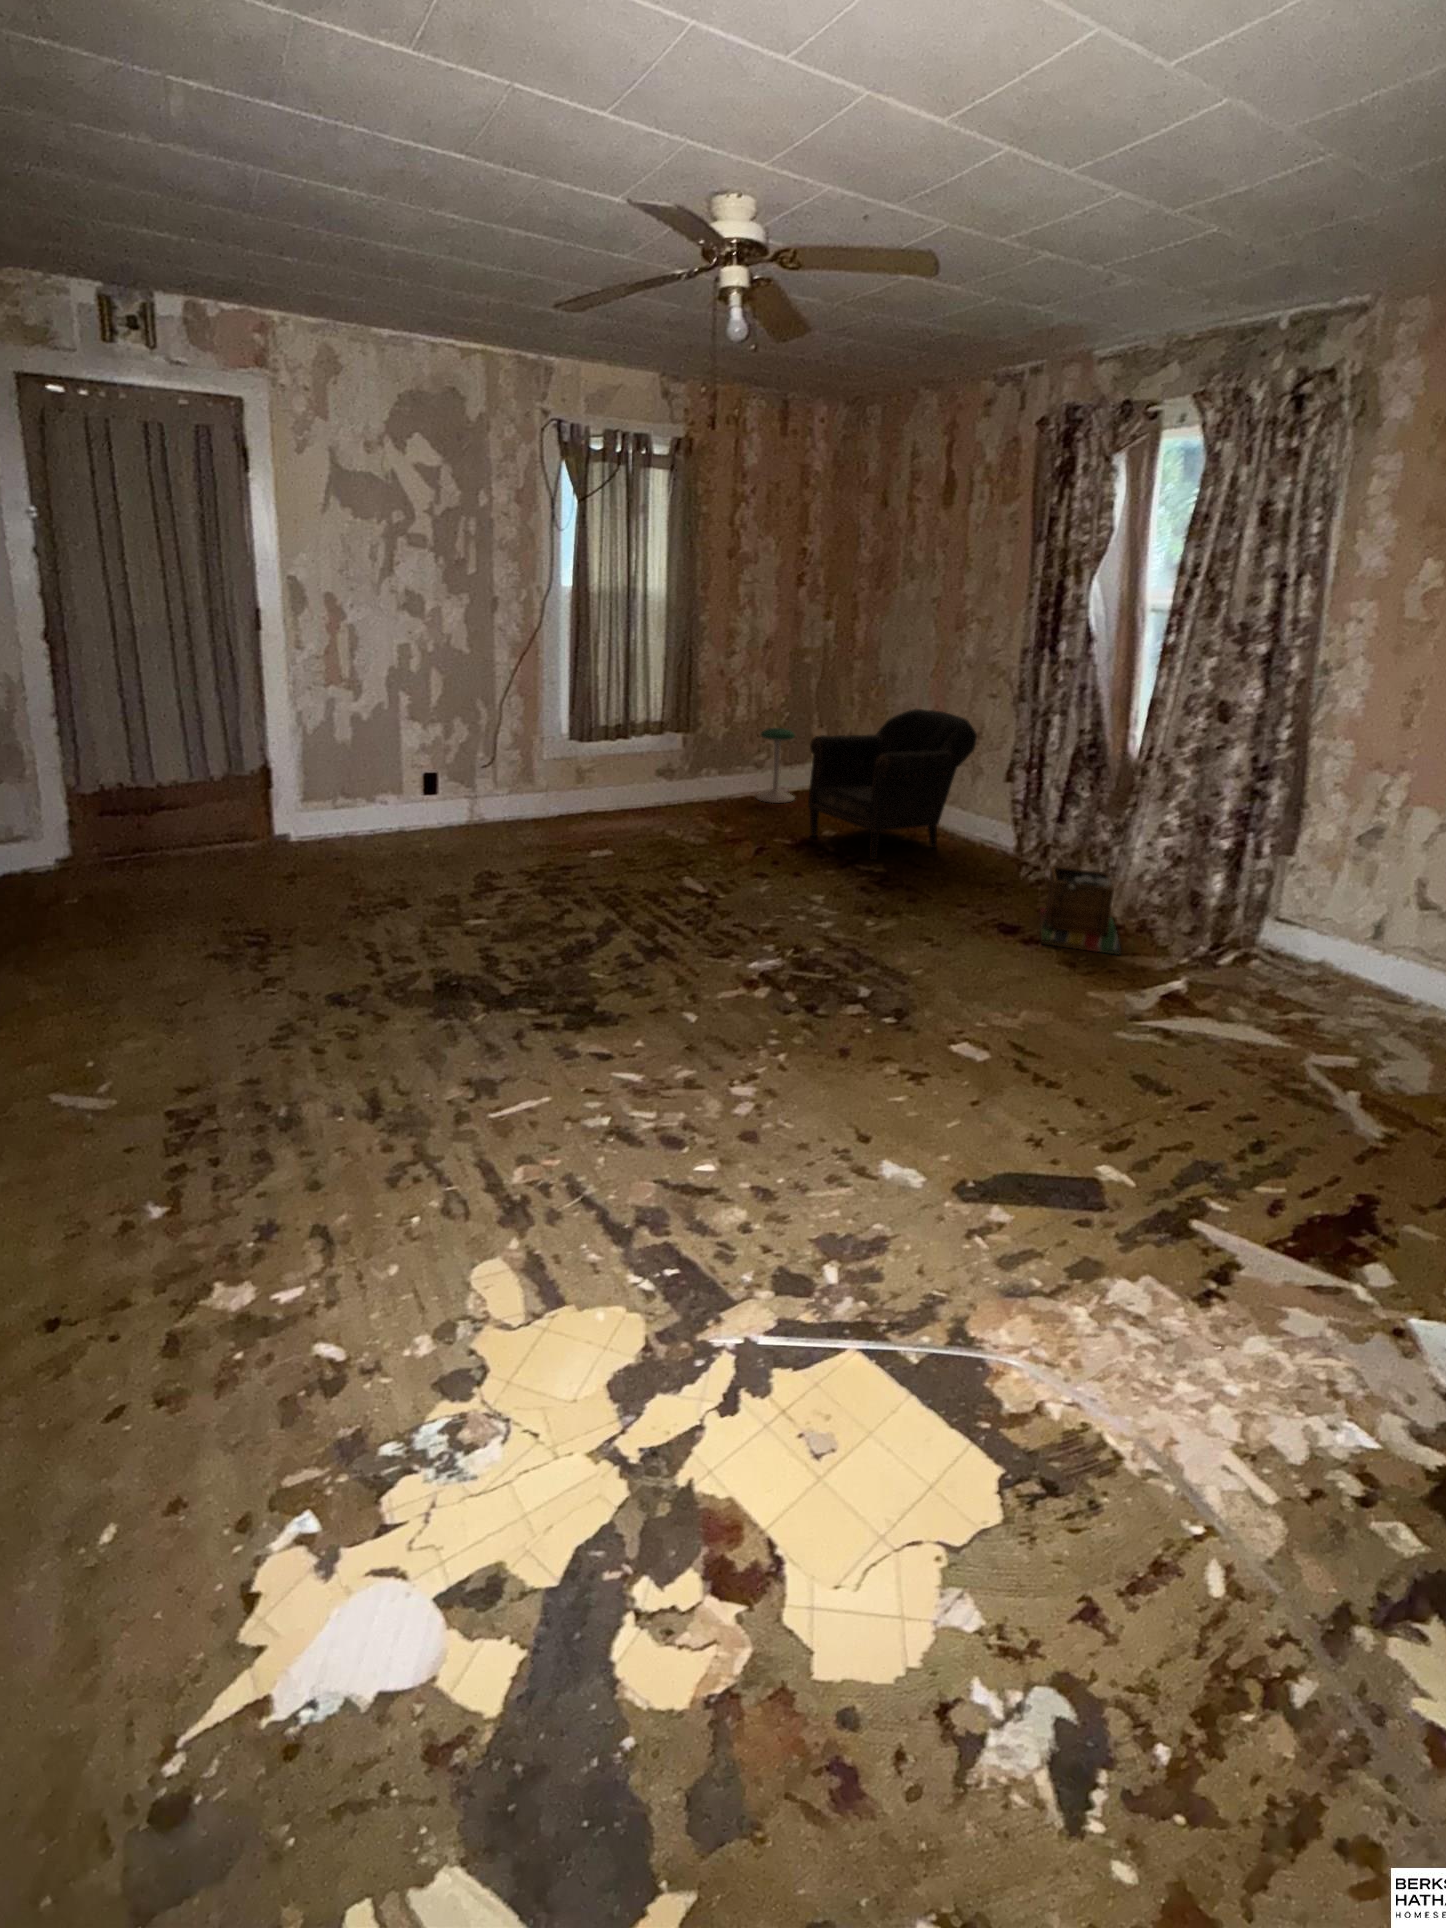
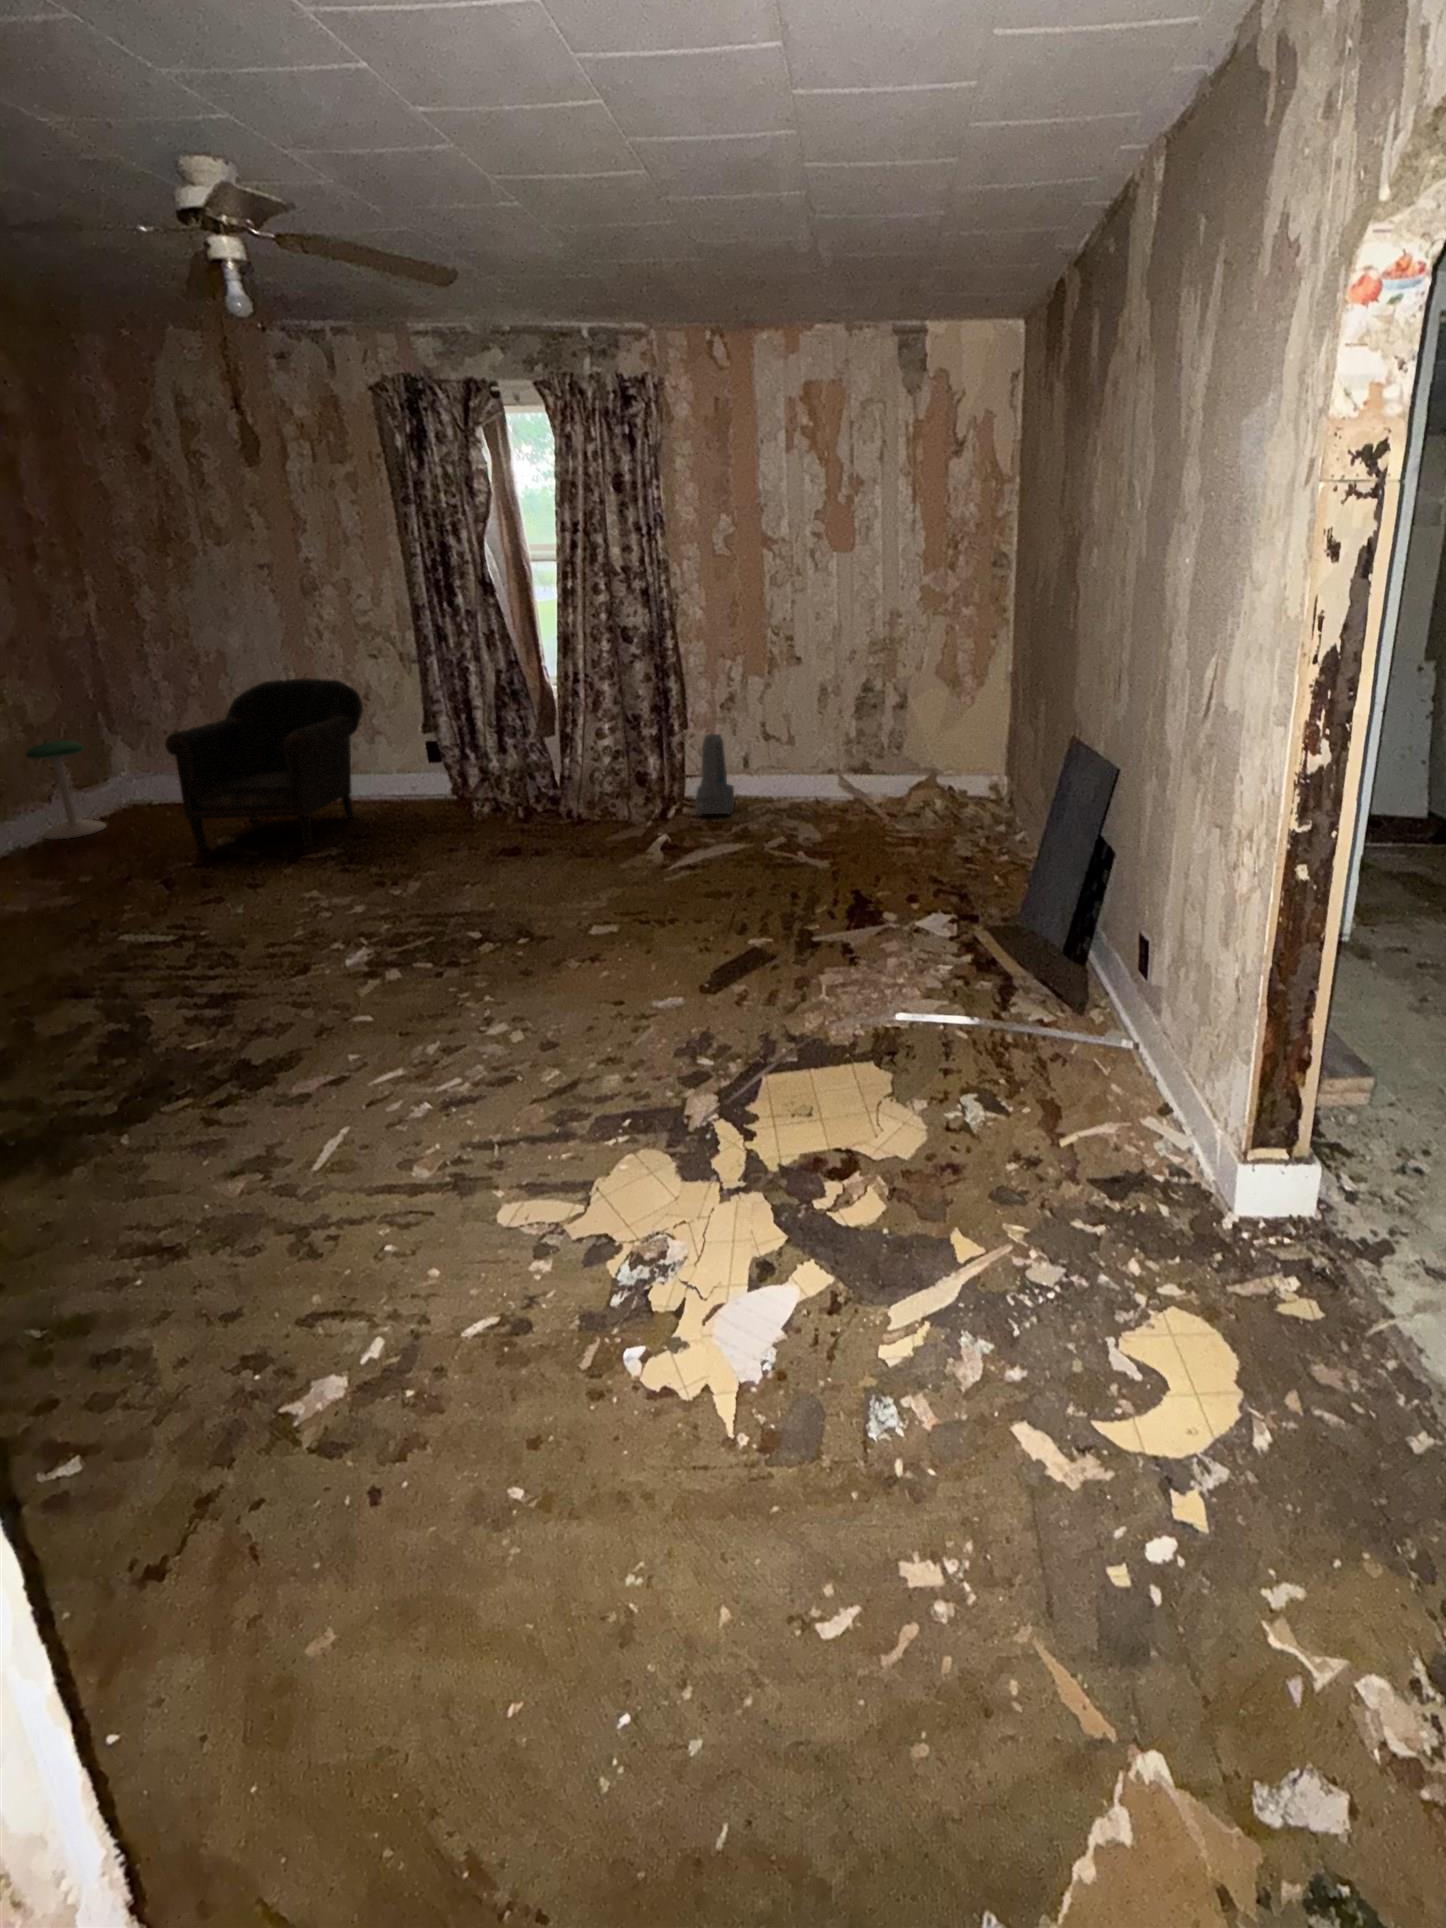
laundry basket: present [1040,866,1121,955] -> none [517,779,607,851]
vacuum cleaner: none [1234,873,1347,996] -> present [695,734,734,816]

